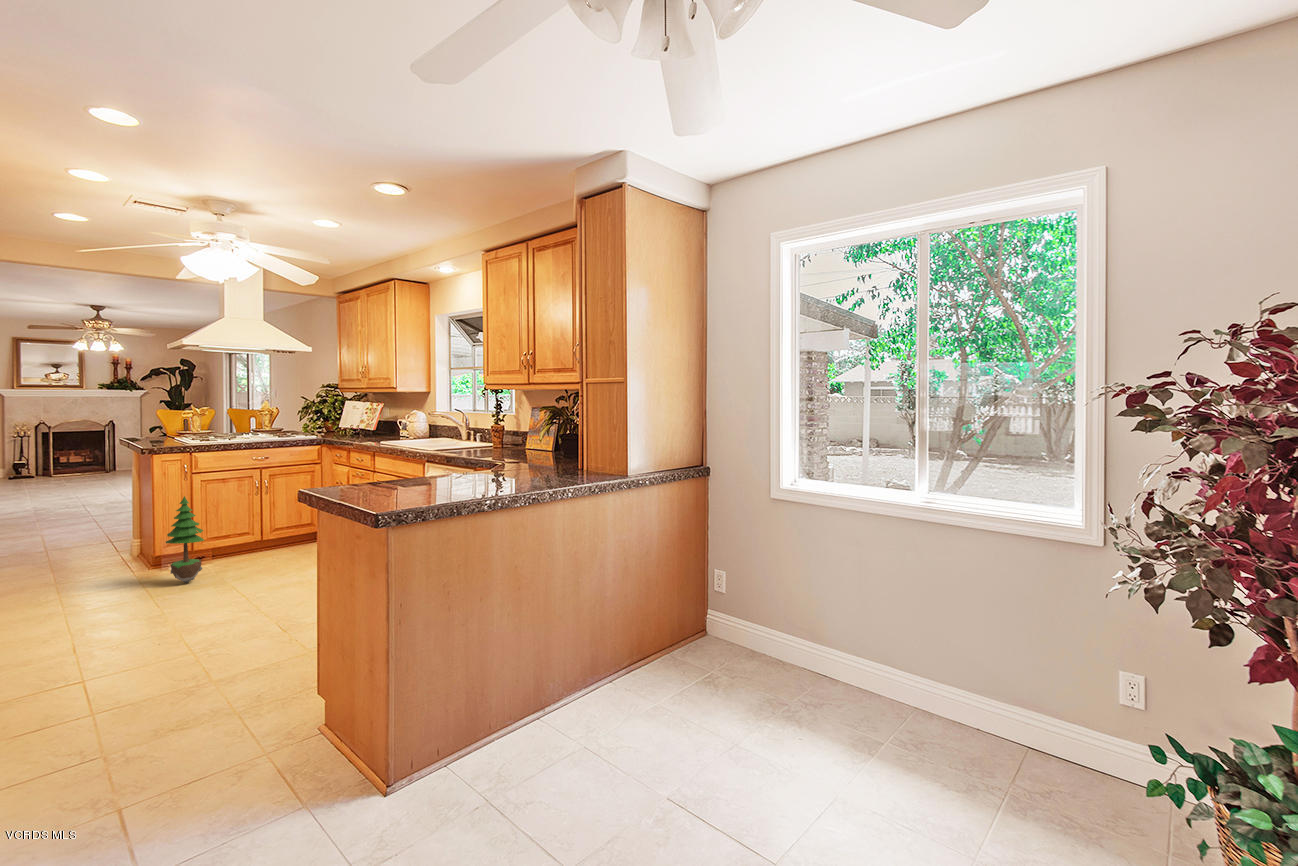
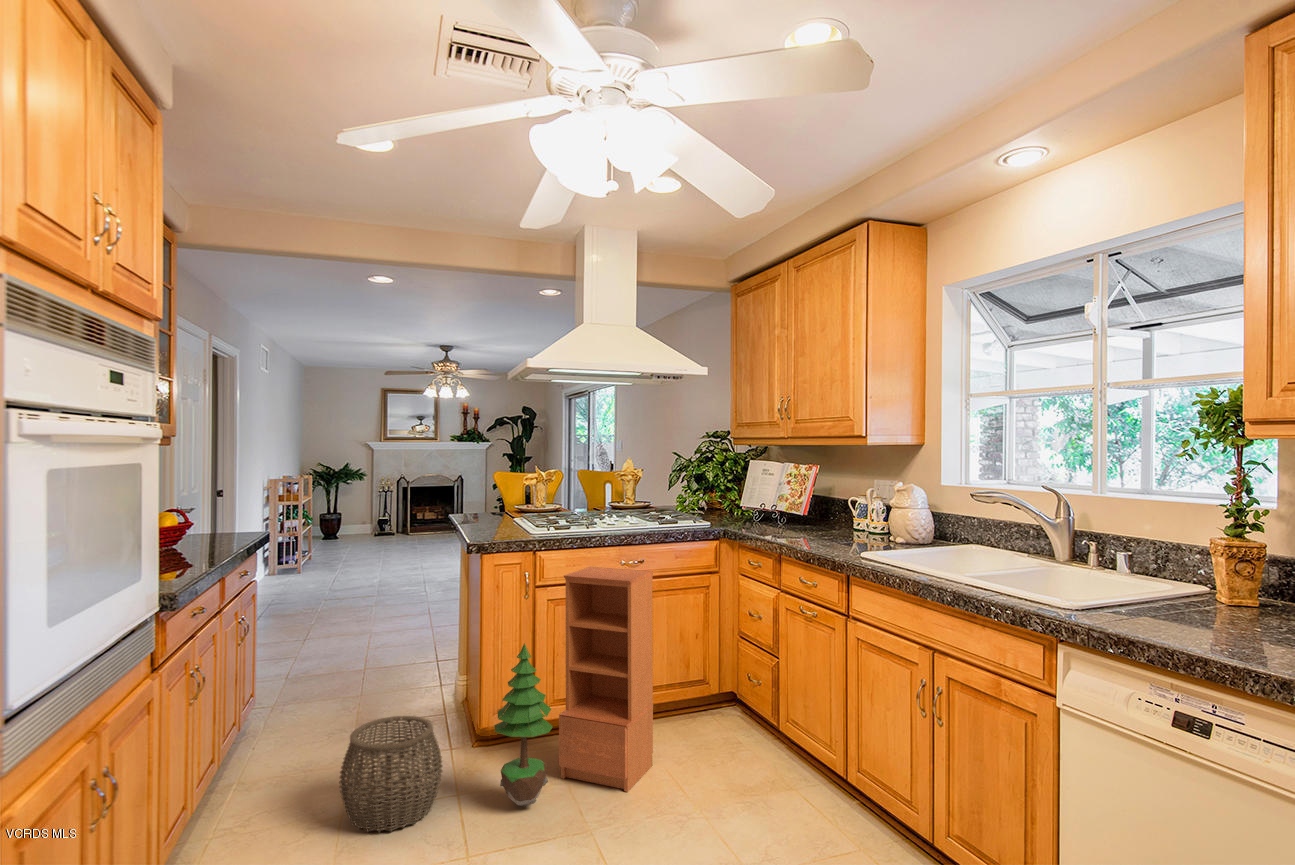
bookcase: none [209,459,273,573] -> present [559,567,653,792]
woven basket: none [55,544,130,601] -> present [339,716,443,832]

